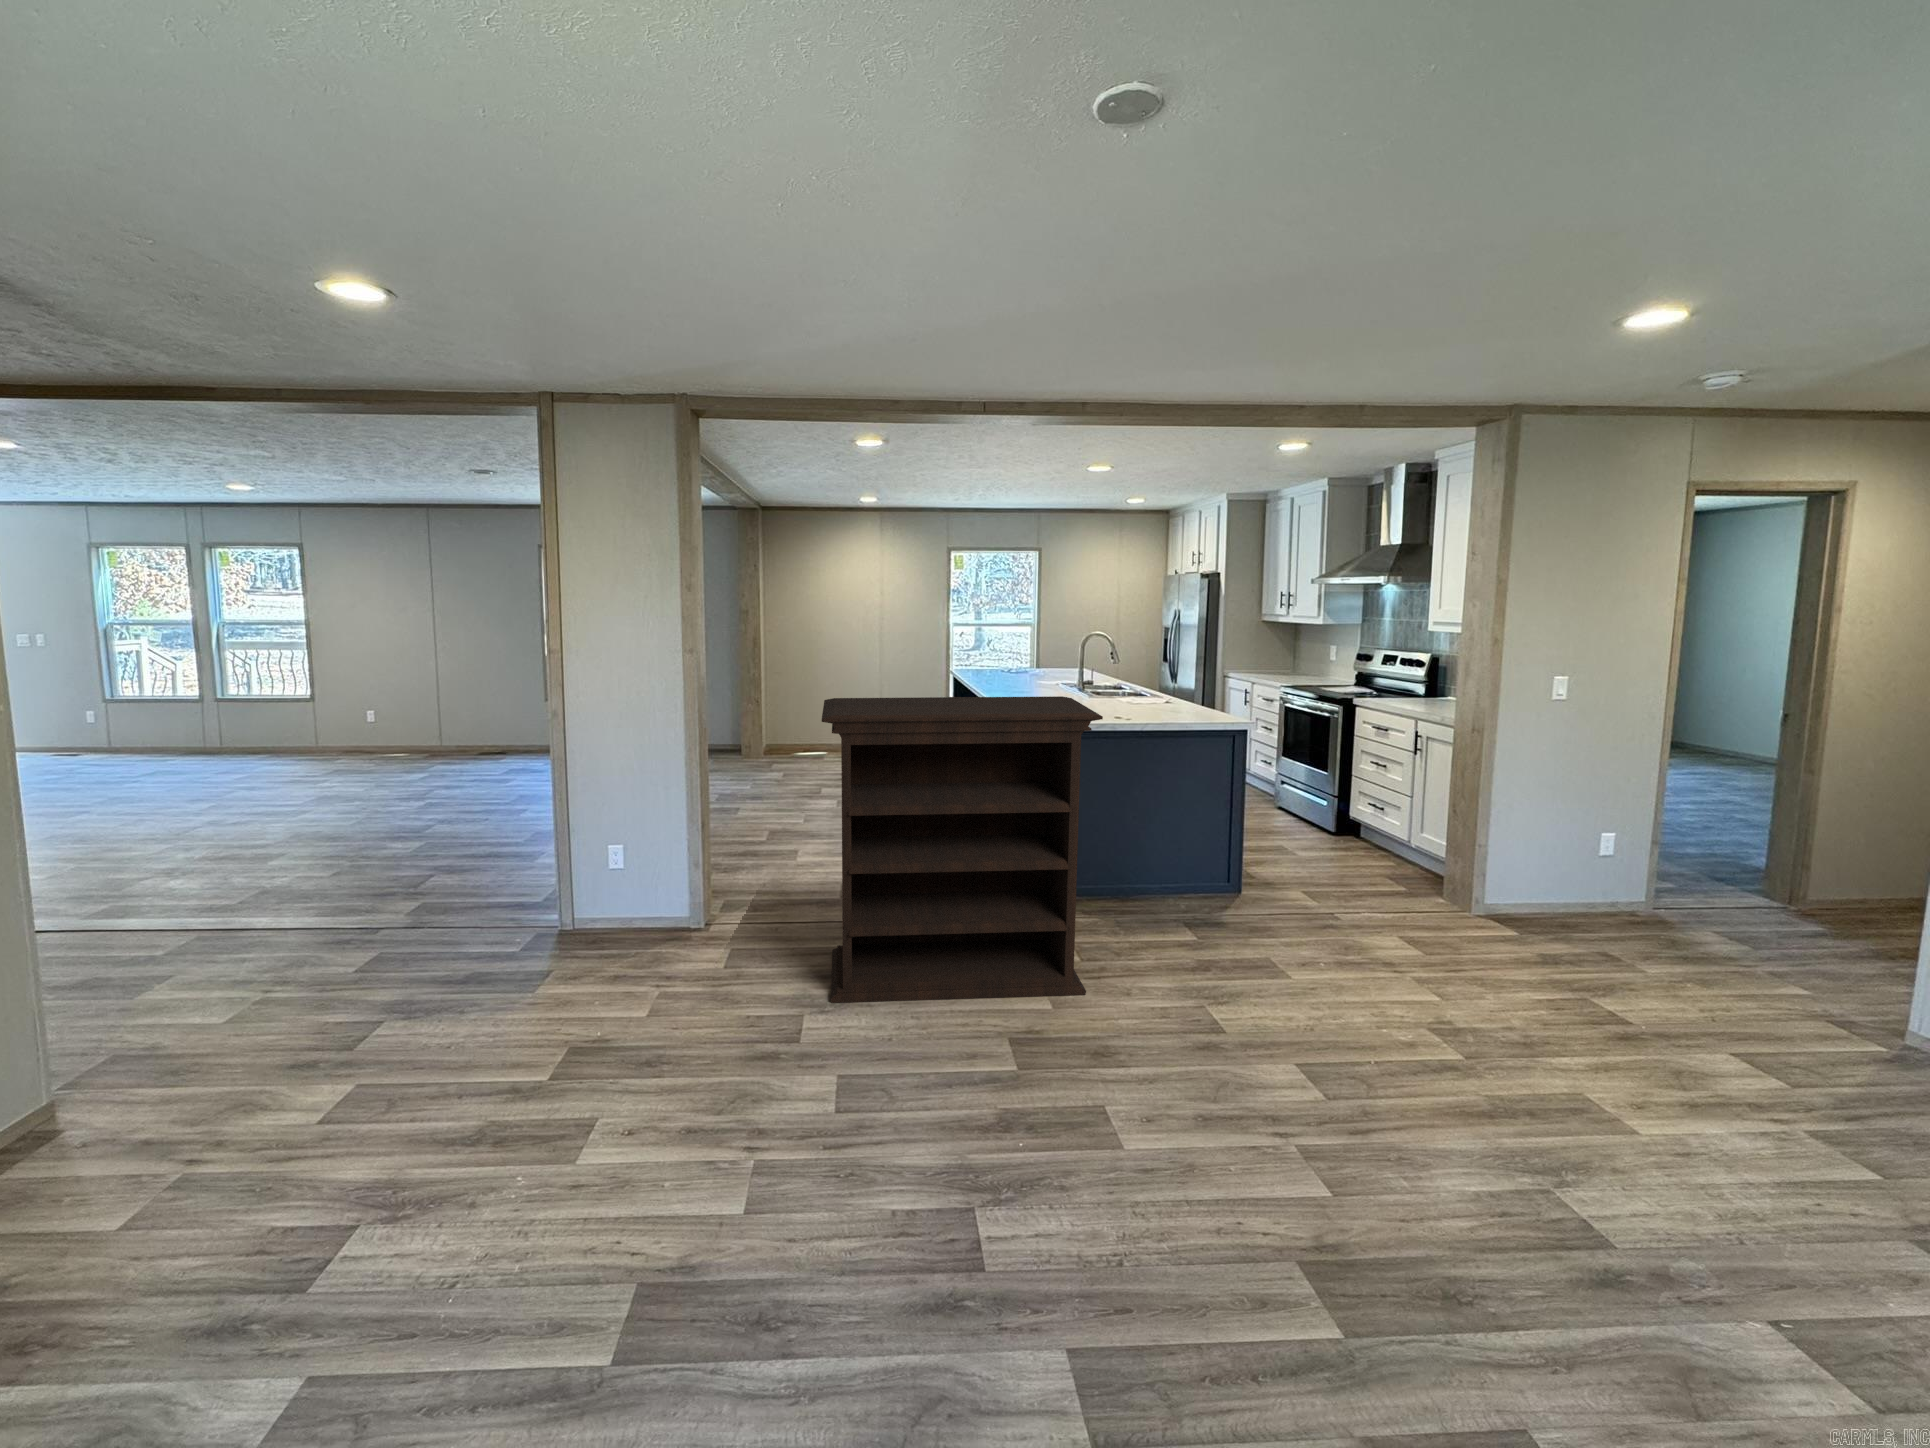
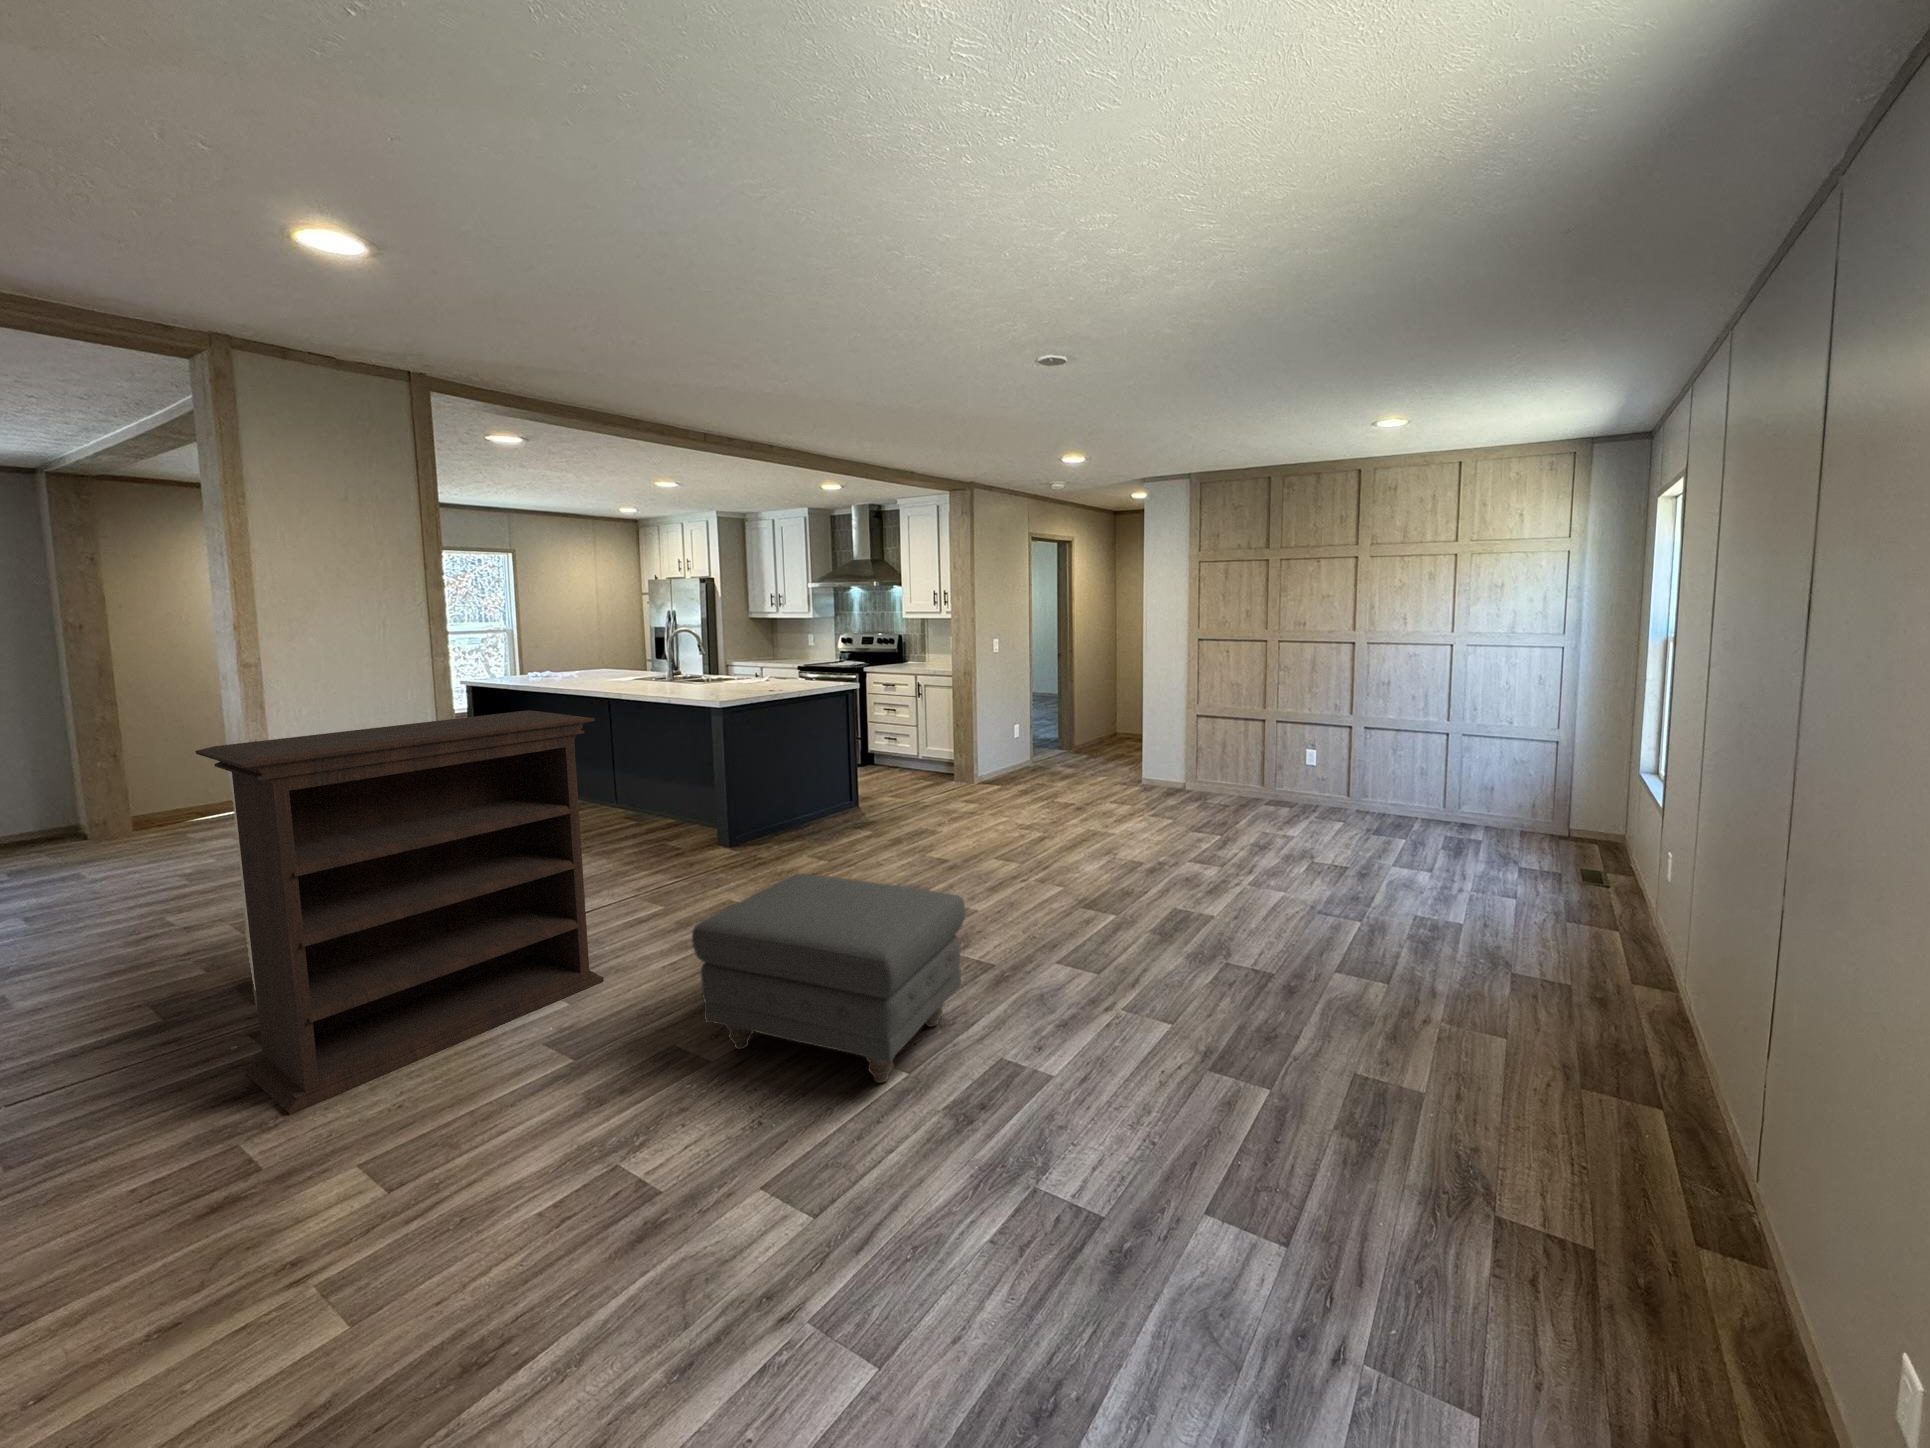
ottoman: none [1119,964,1520,1323] -> present [692,873,966,1083]

